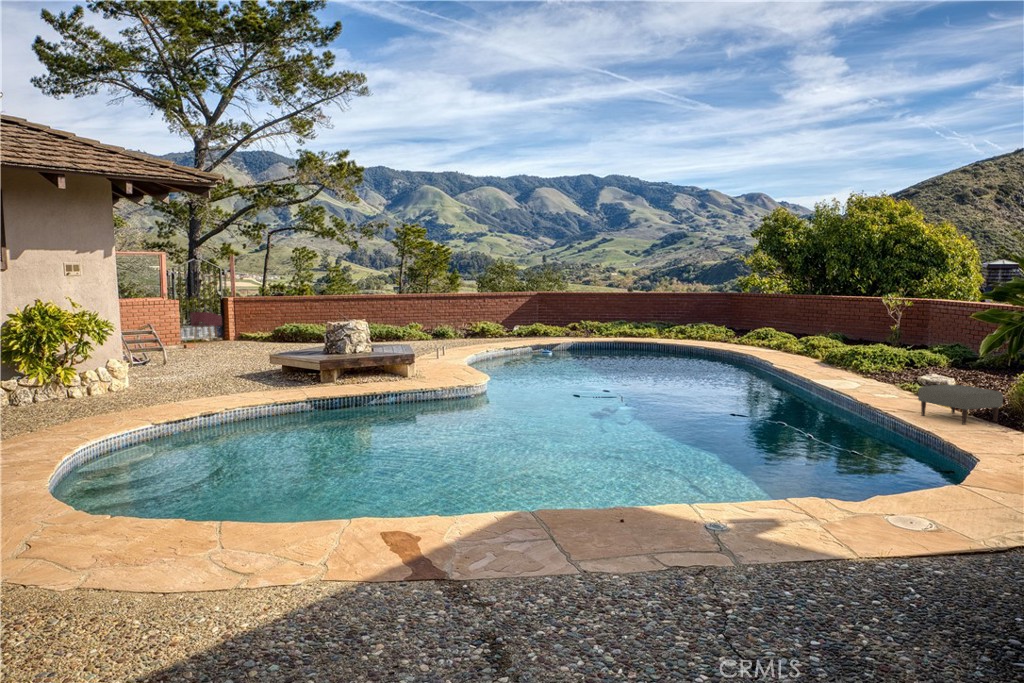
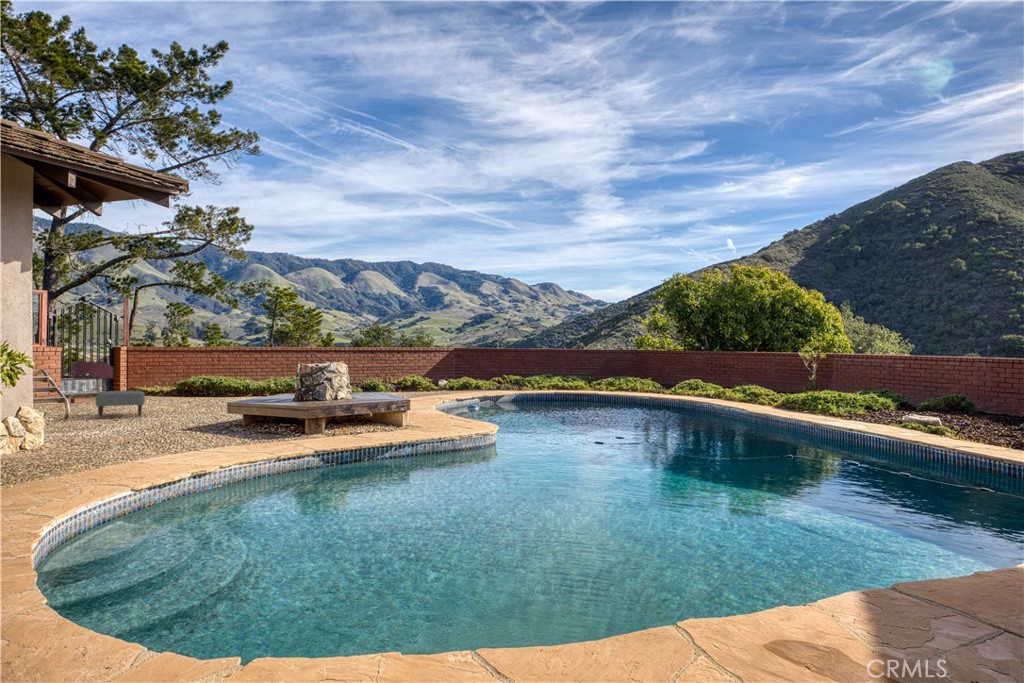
ottoman: present [918,385,1003,424] -> present [96,391,145,419]

